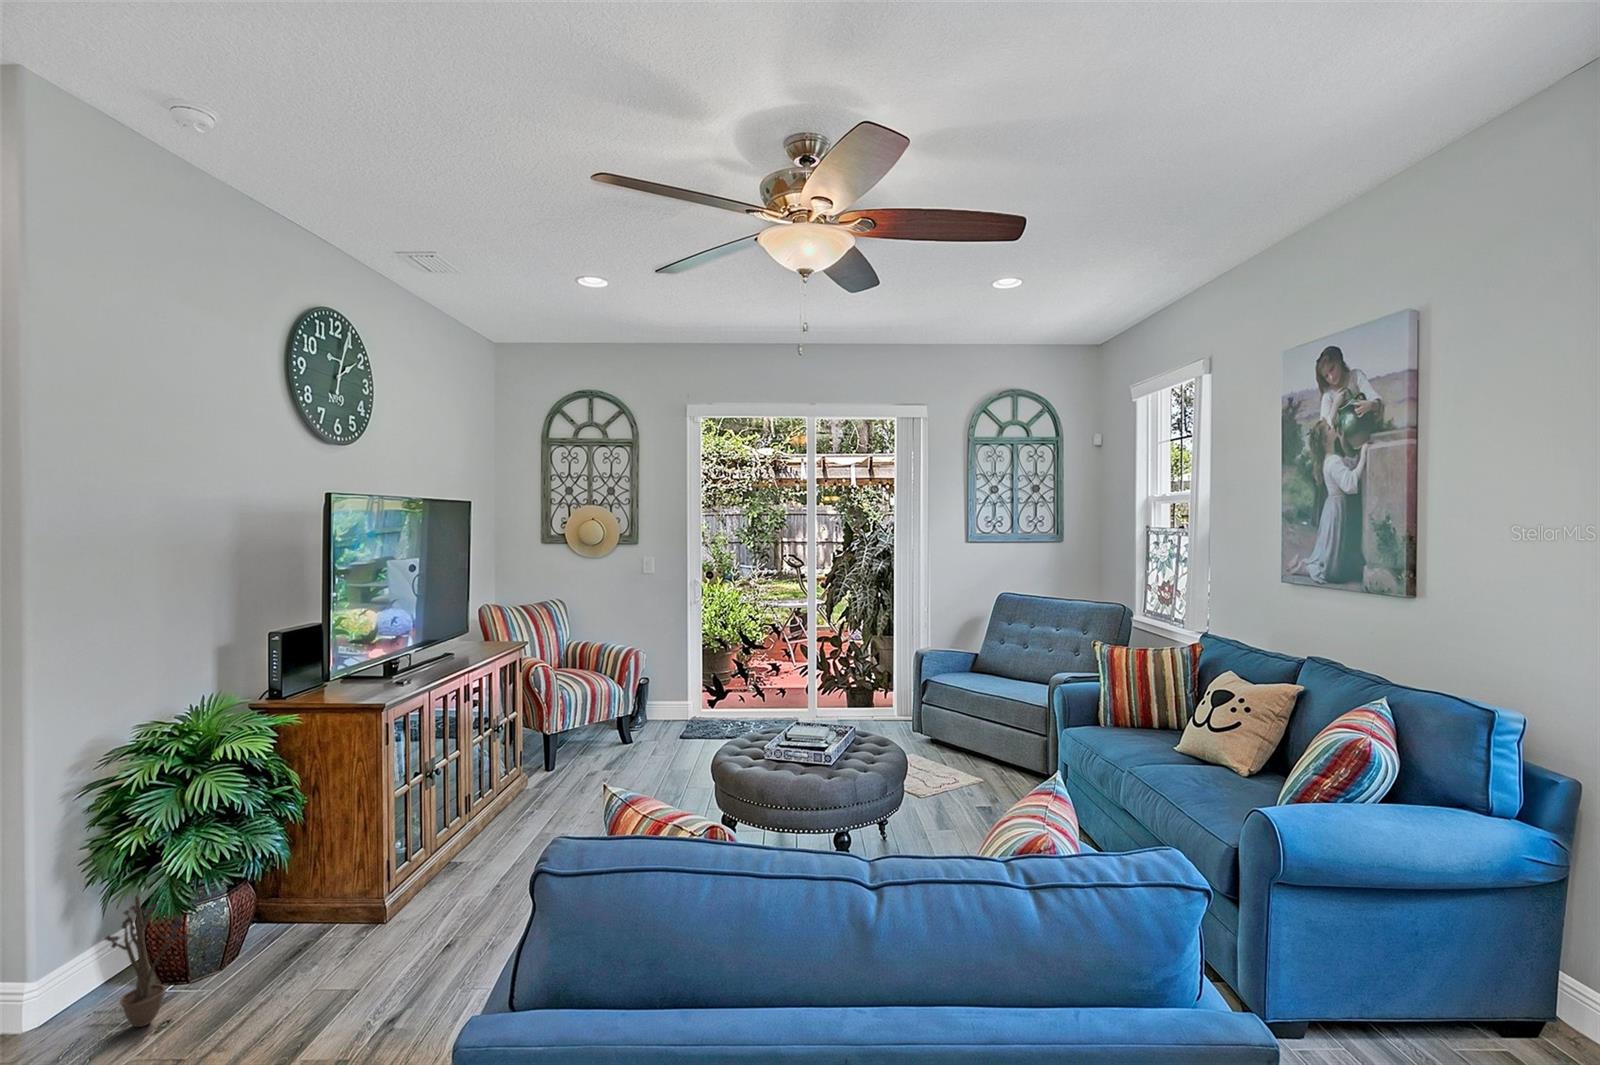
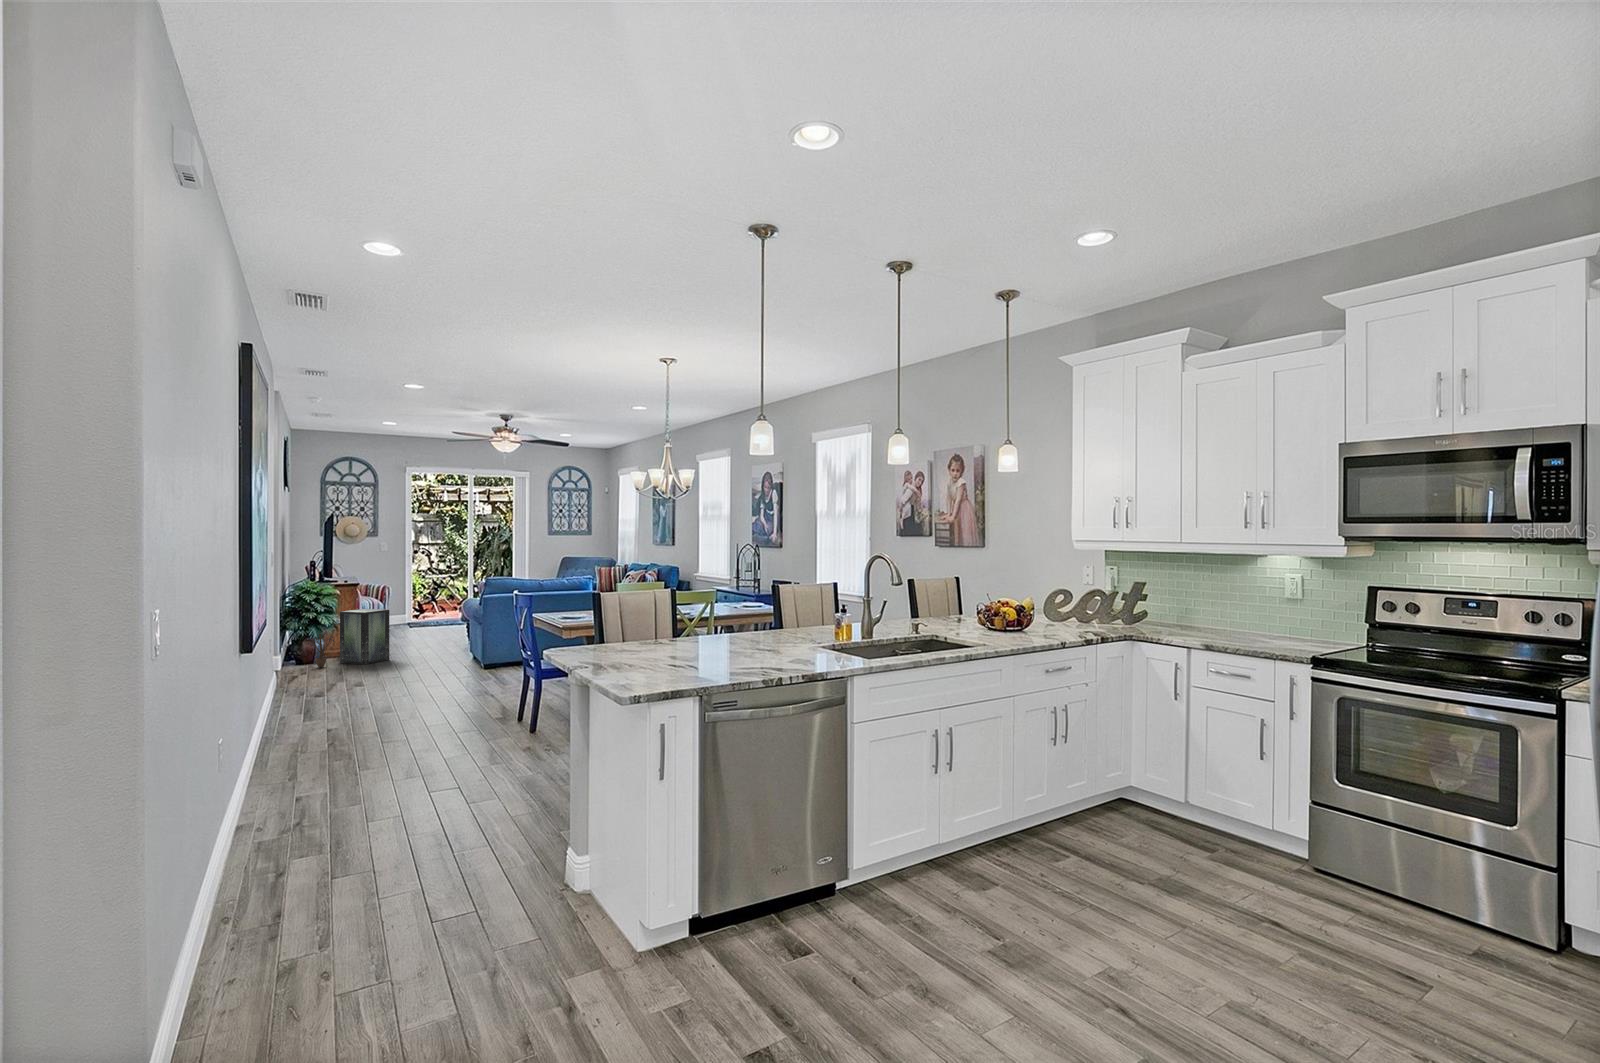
storage box: none [247,793,391,1034] -> present [340,609,389,664]

